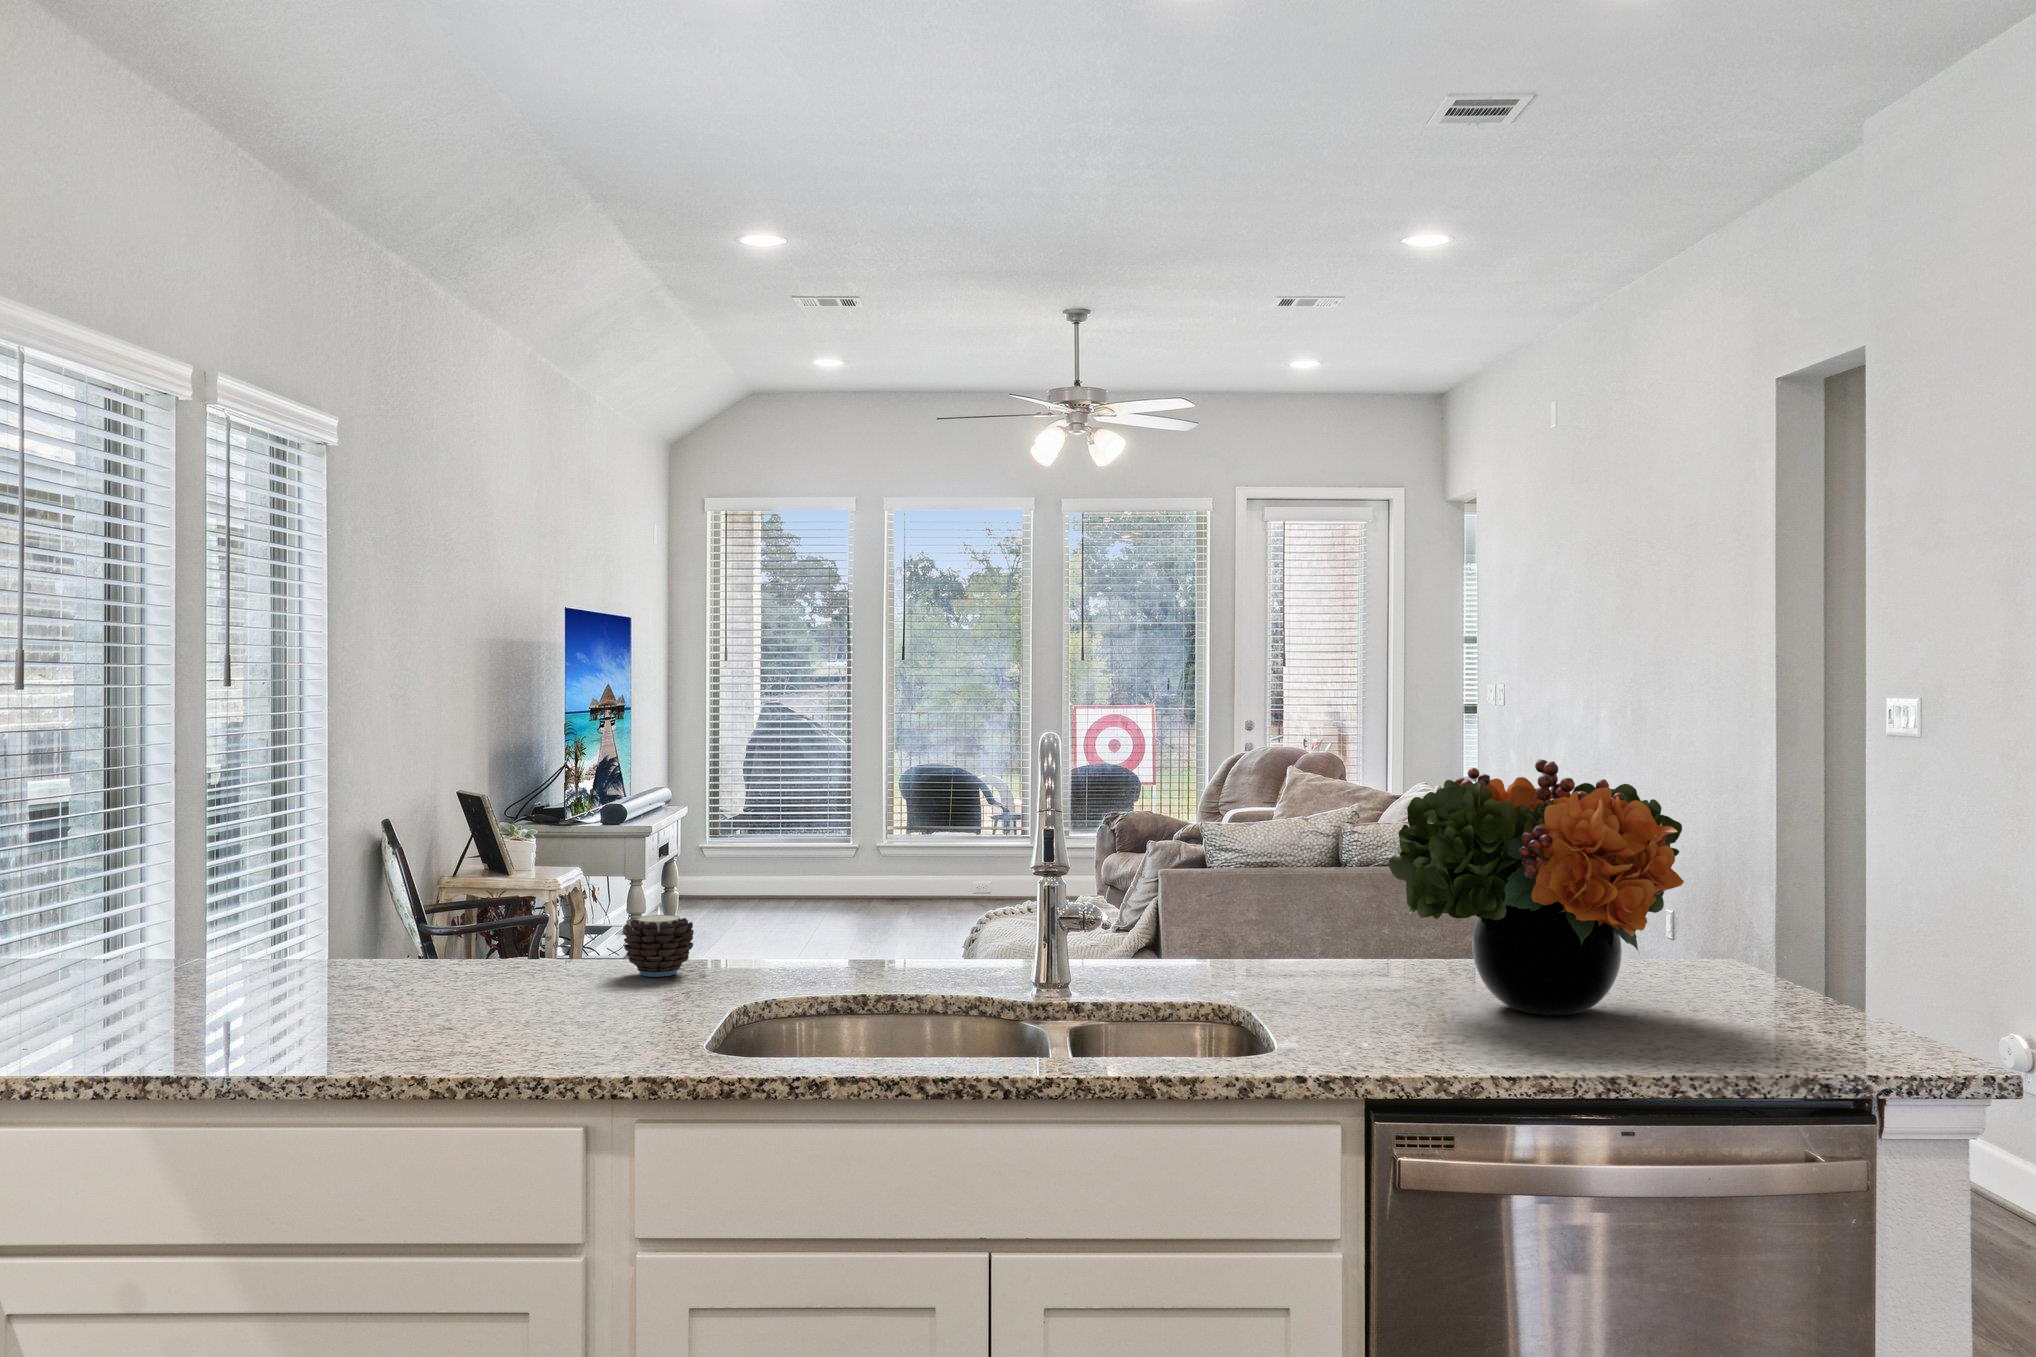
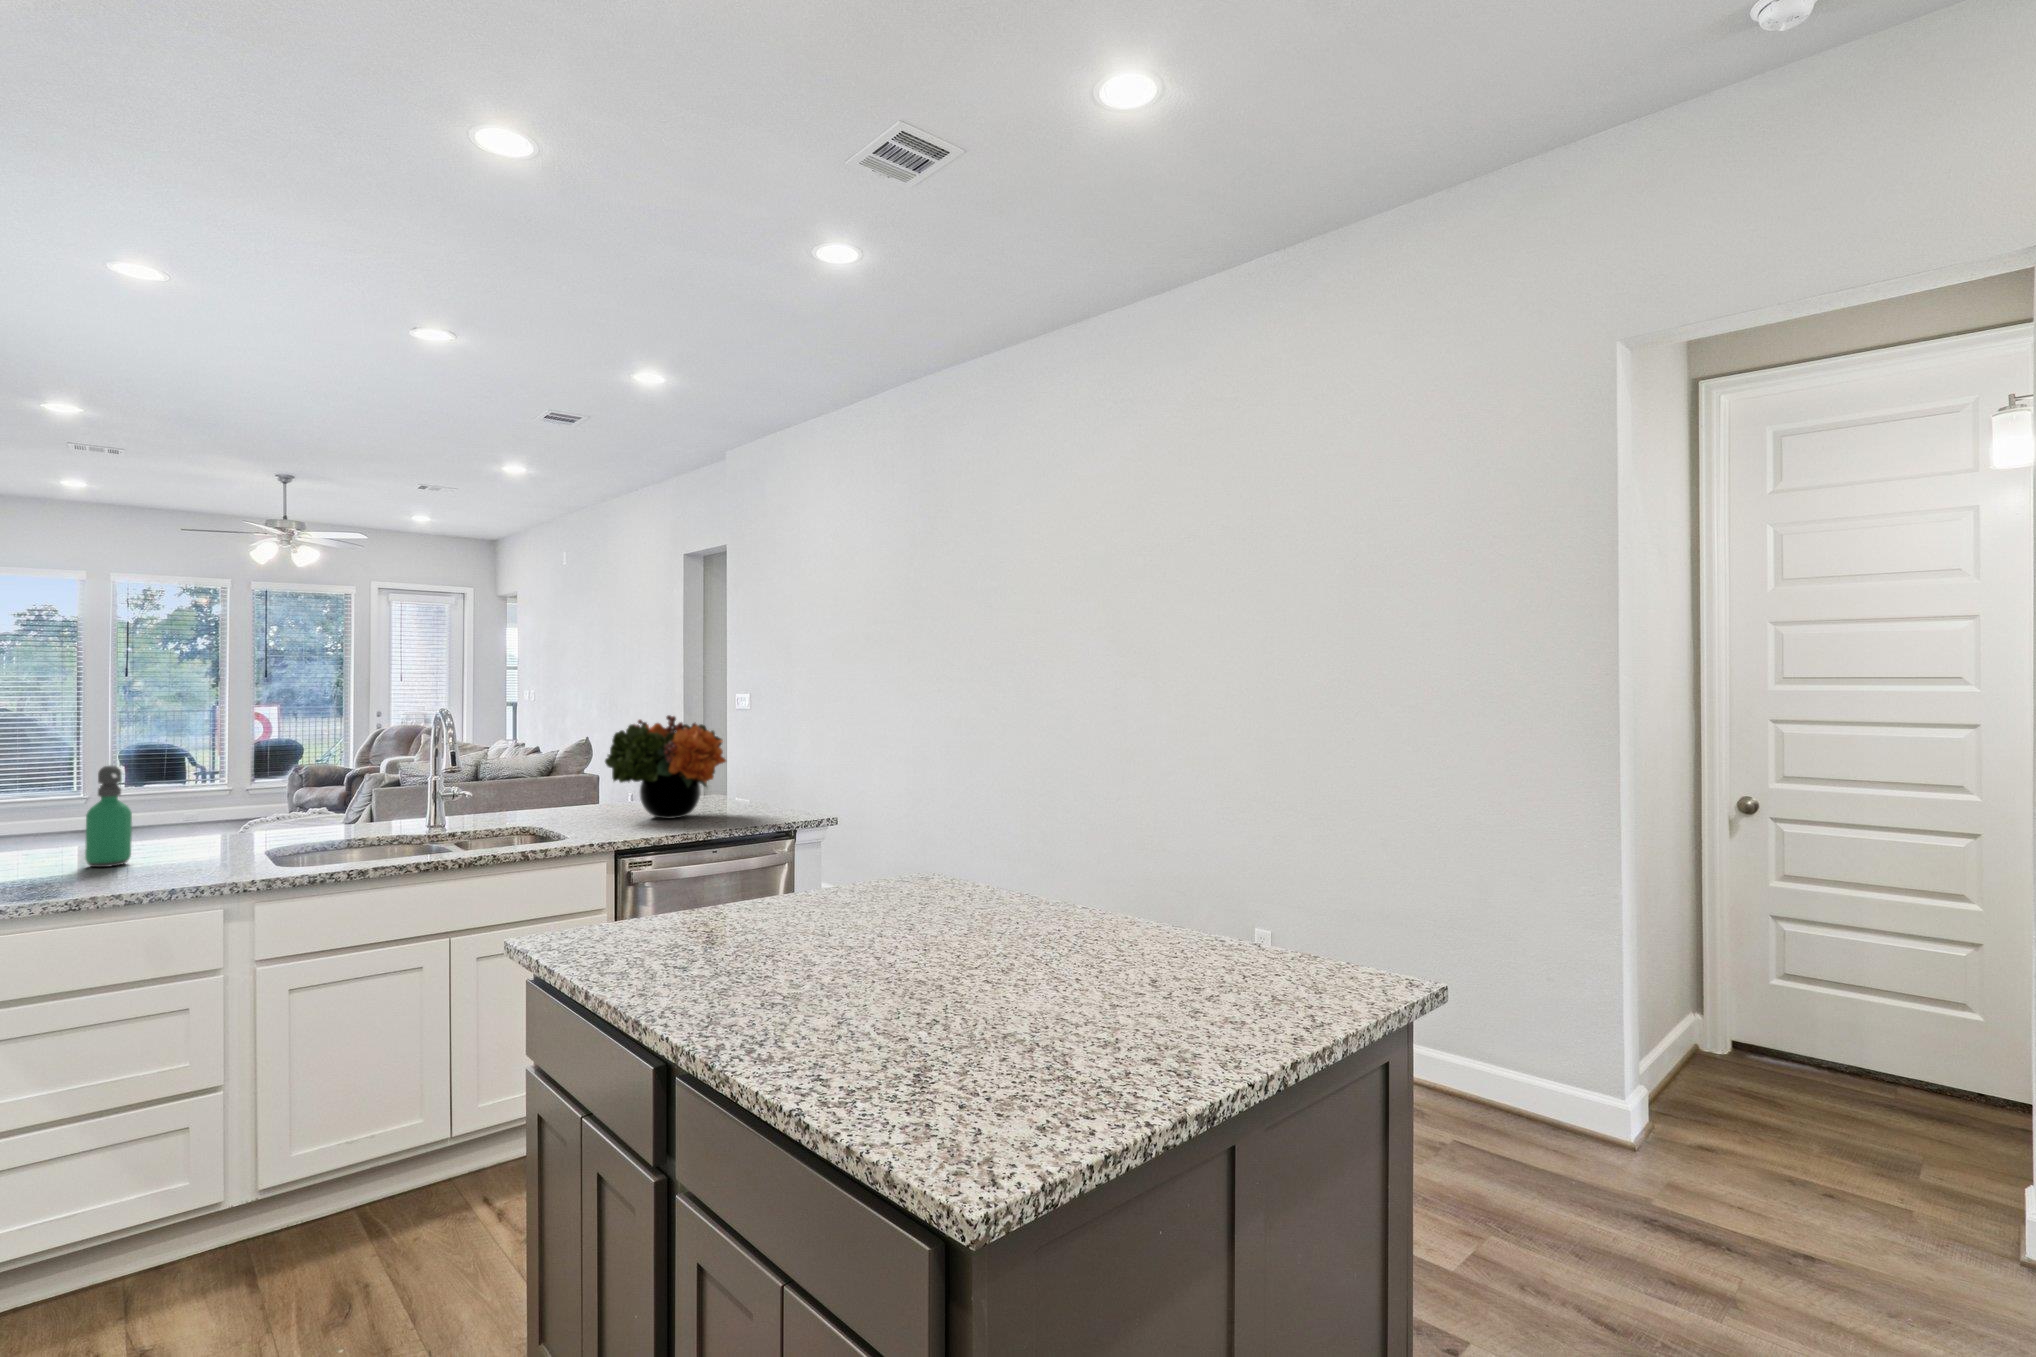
soap dispenser: none [503,826,566,1003] -> present [85,765,132,867]
candle: present [624,907,694,977] -> none [143,810,197,850]

